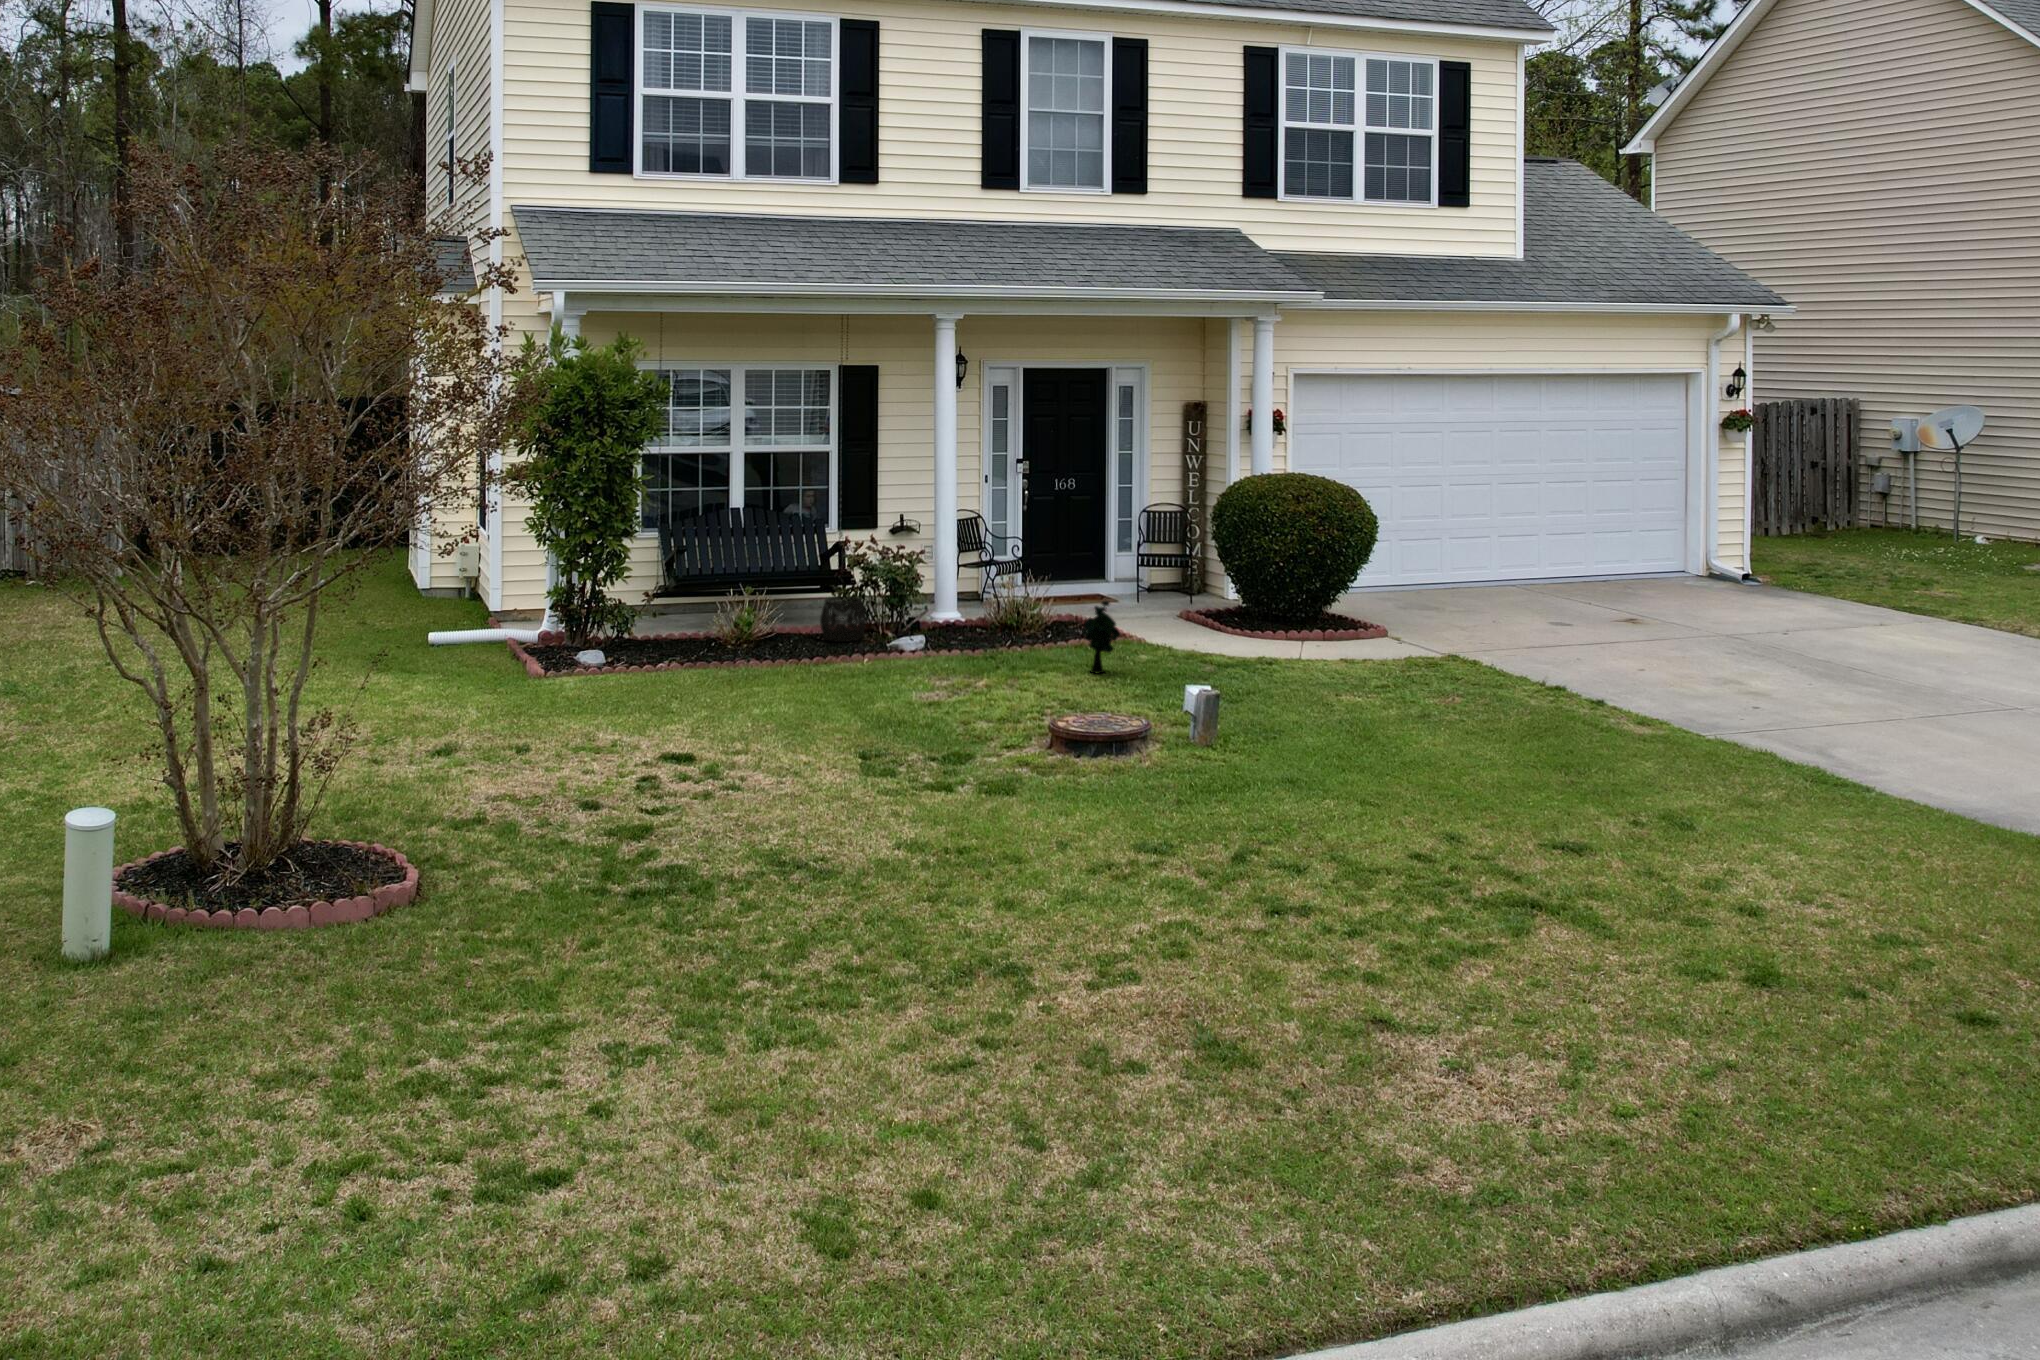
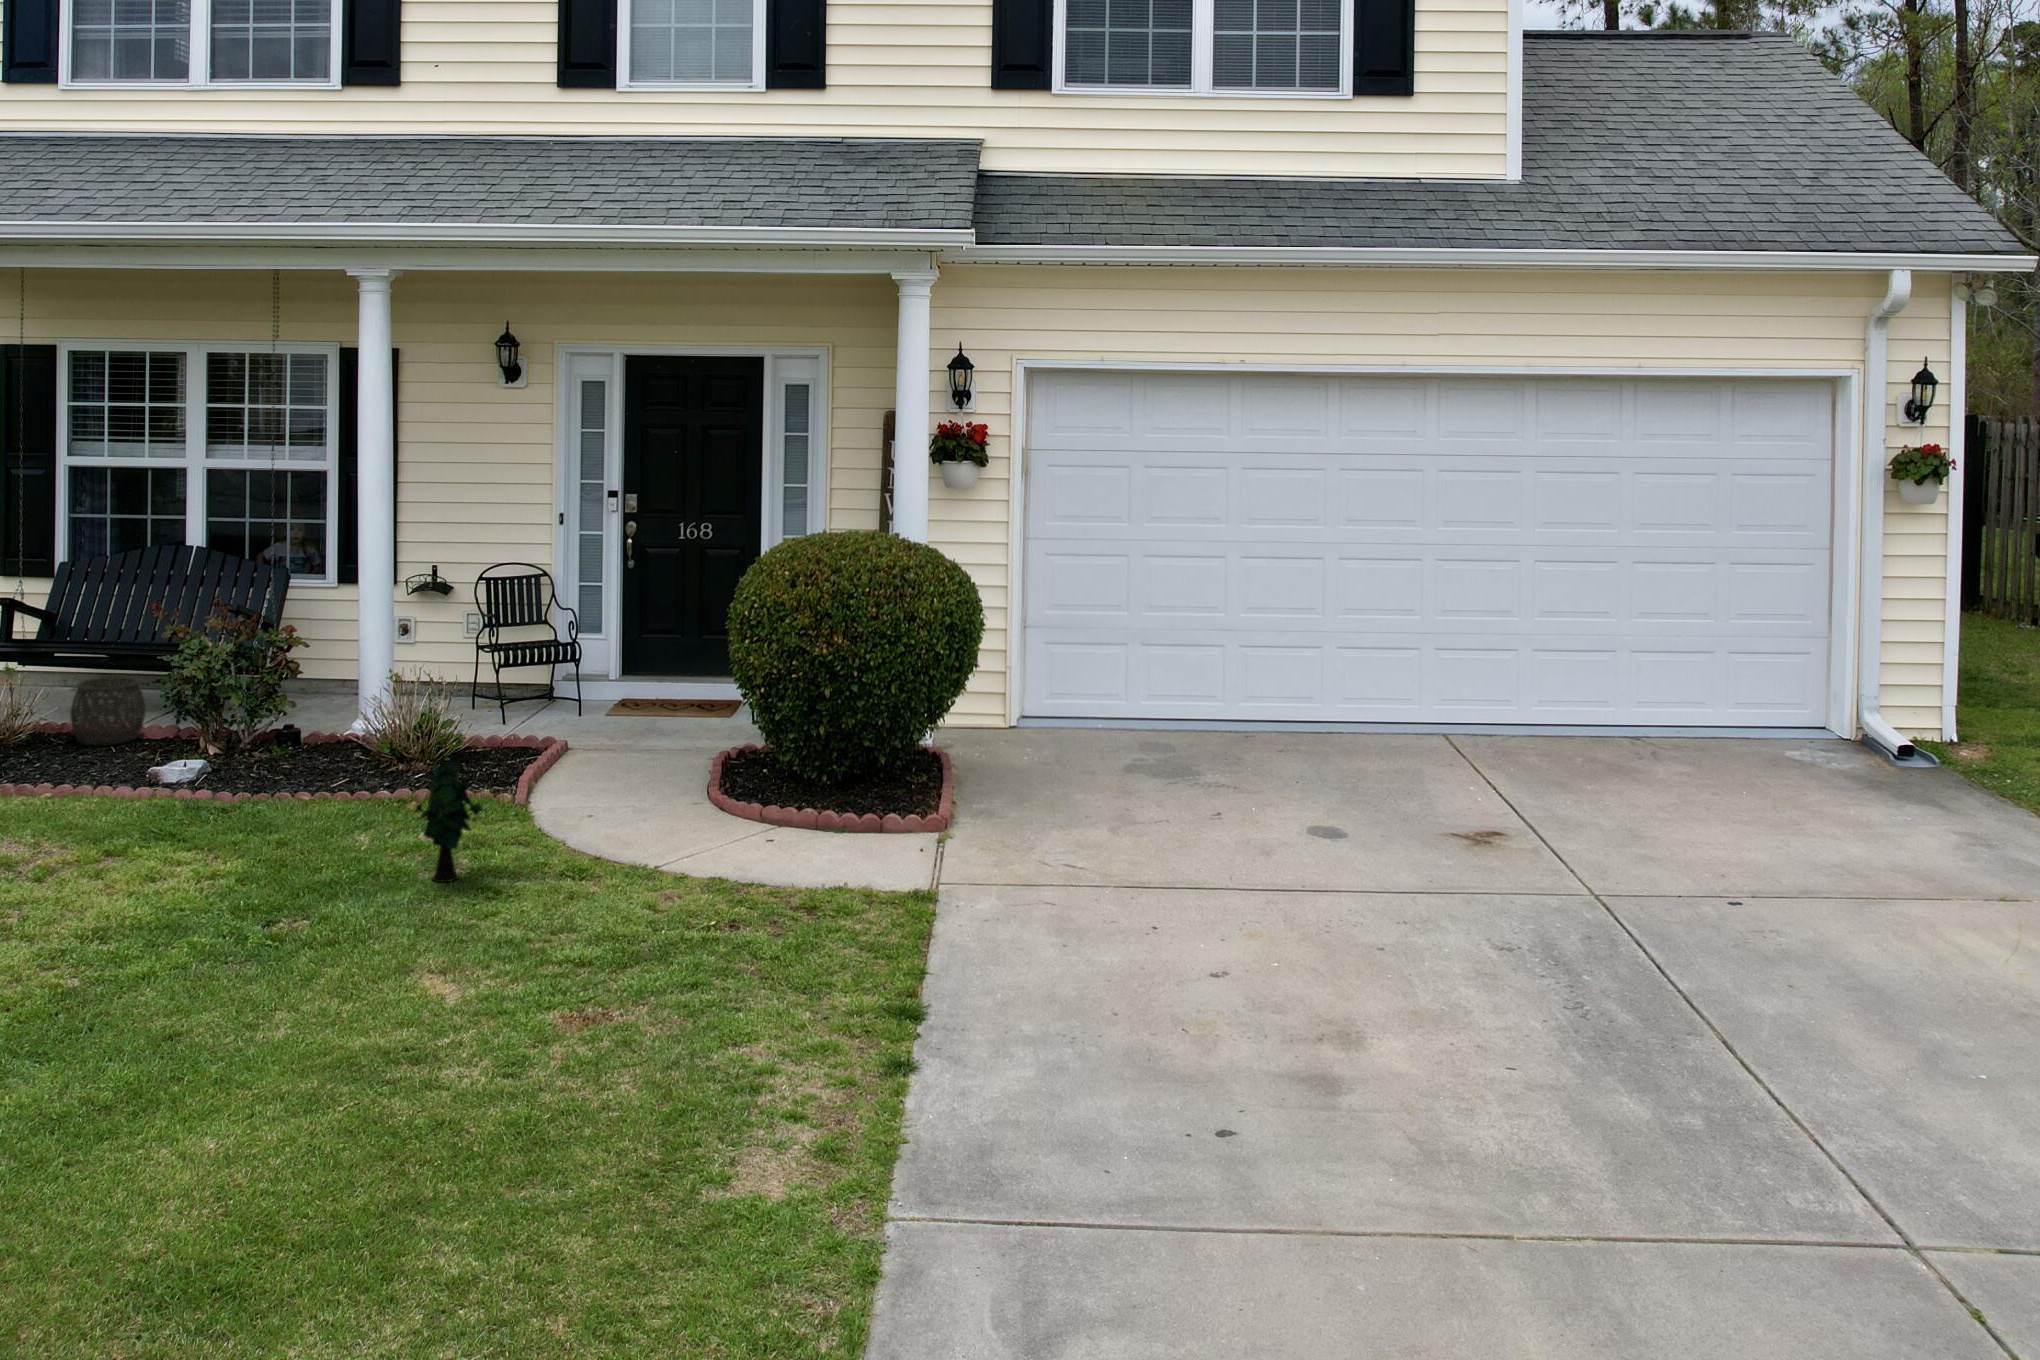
decorative plant: present [1082,601,1121,673] -> present [415,755,482,882]

